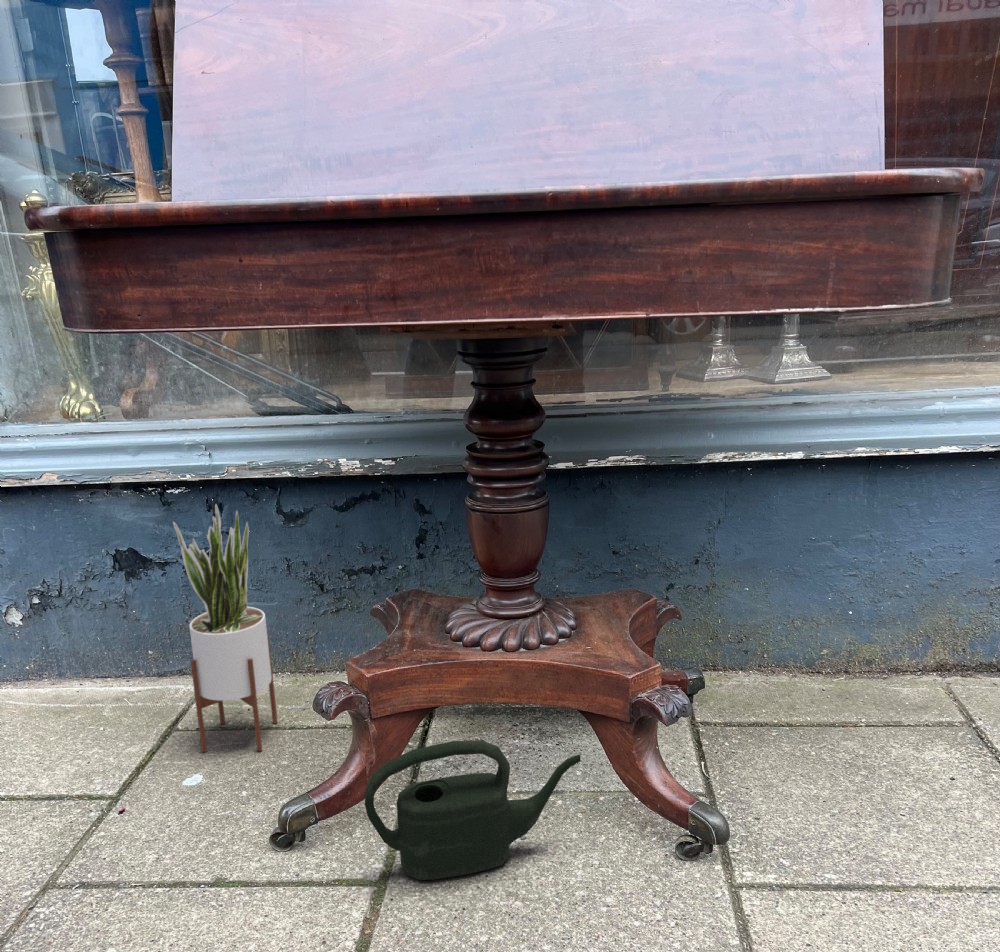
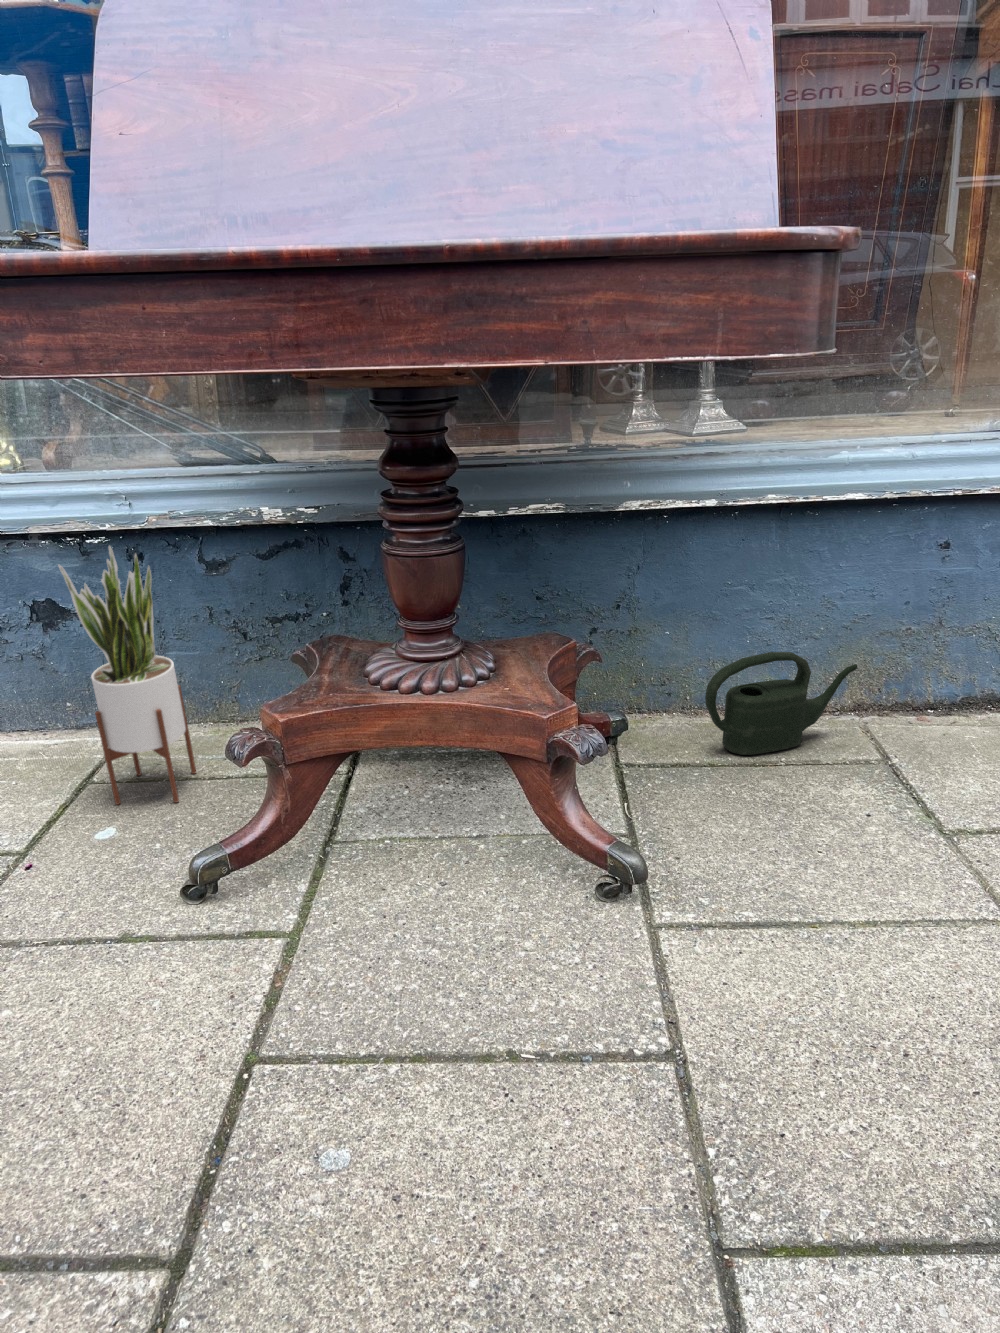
watering can: present [365,740,581,880] -> present [705,652,857,755]

